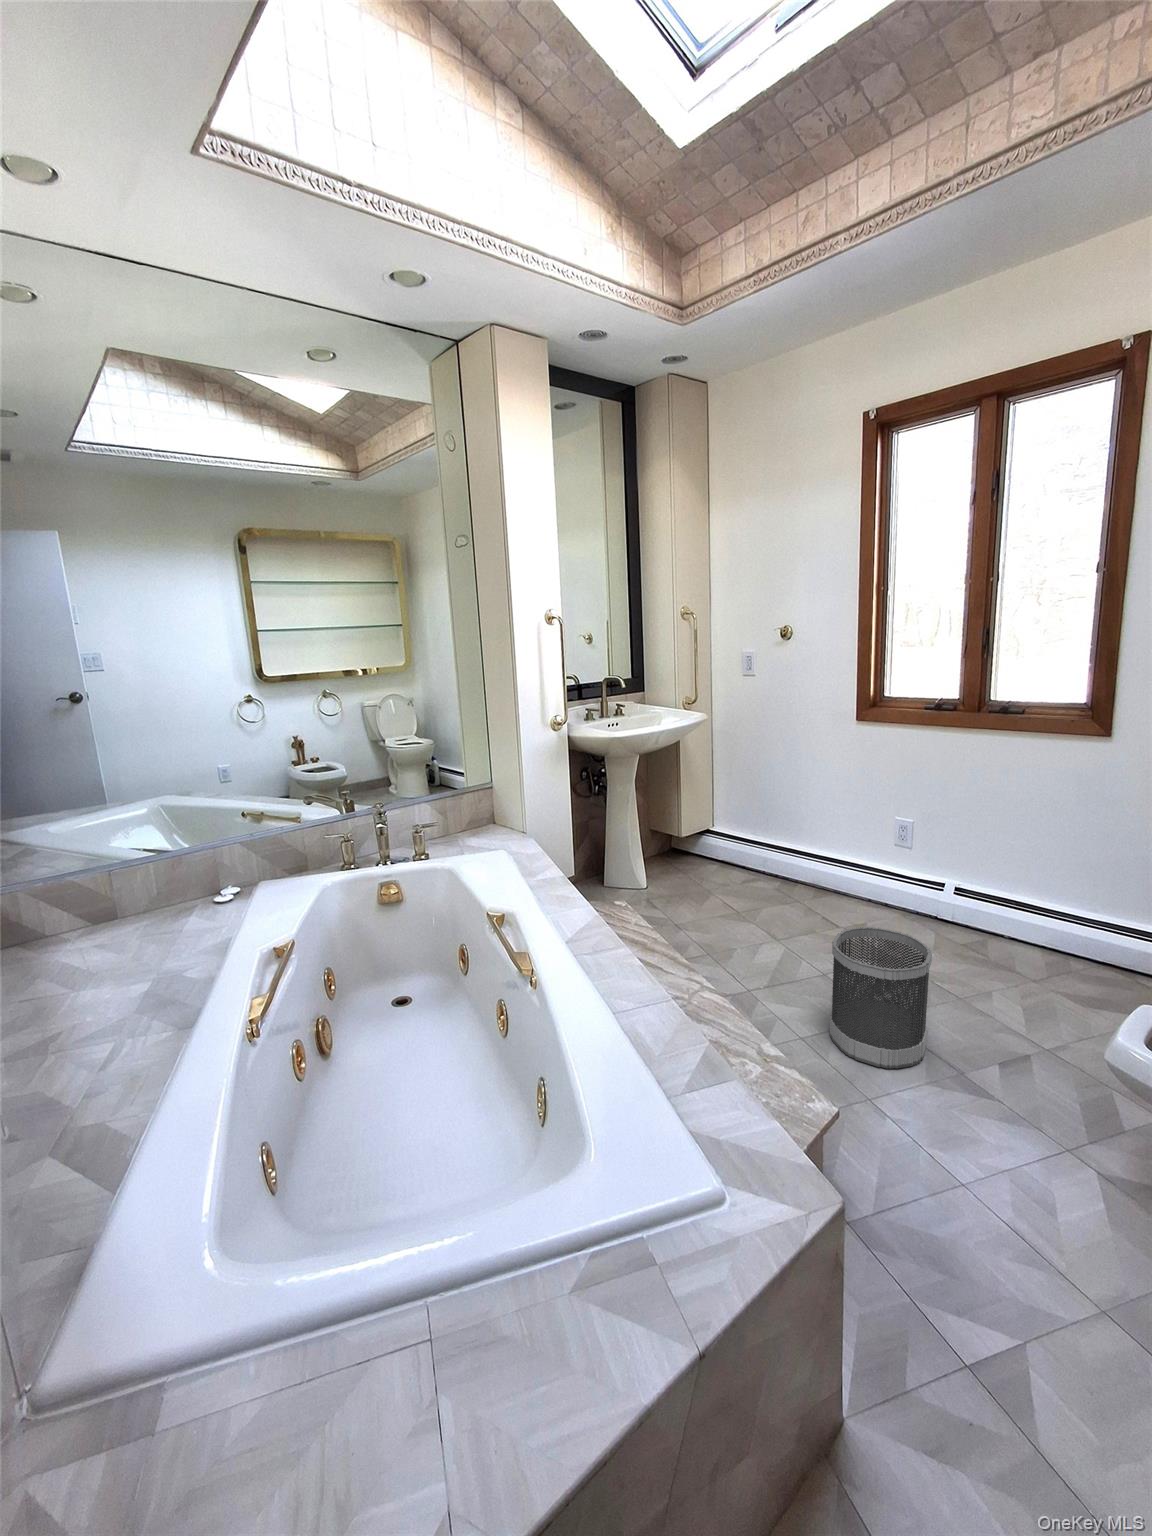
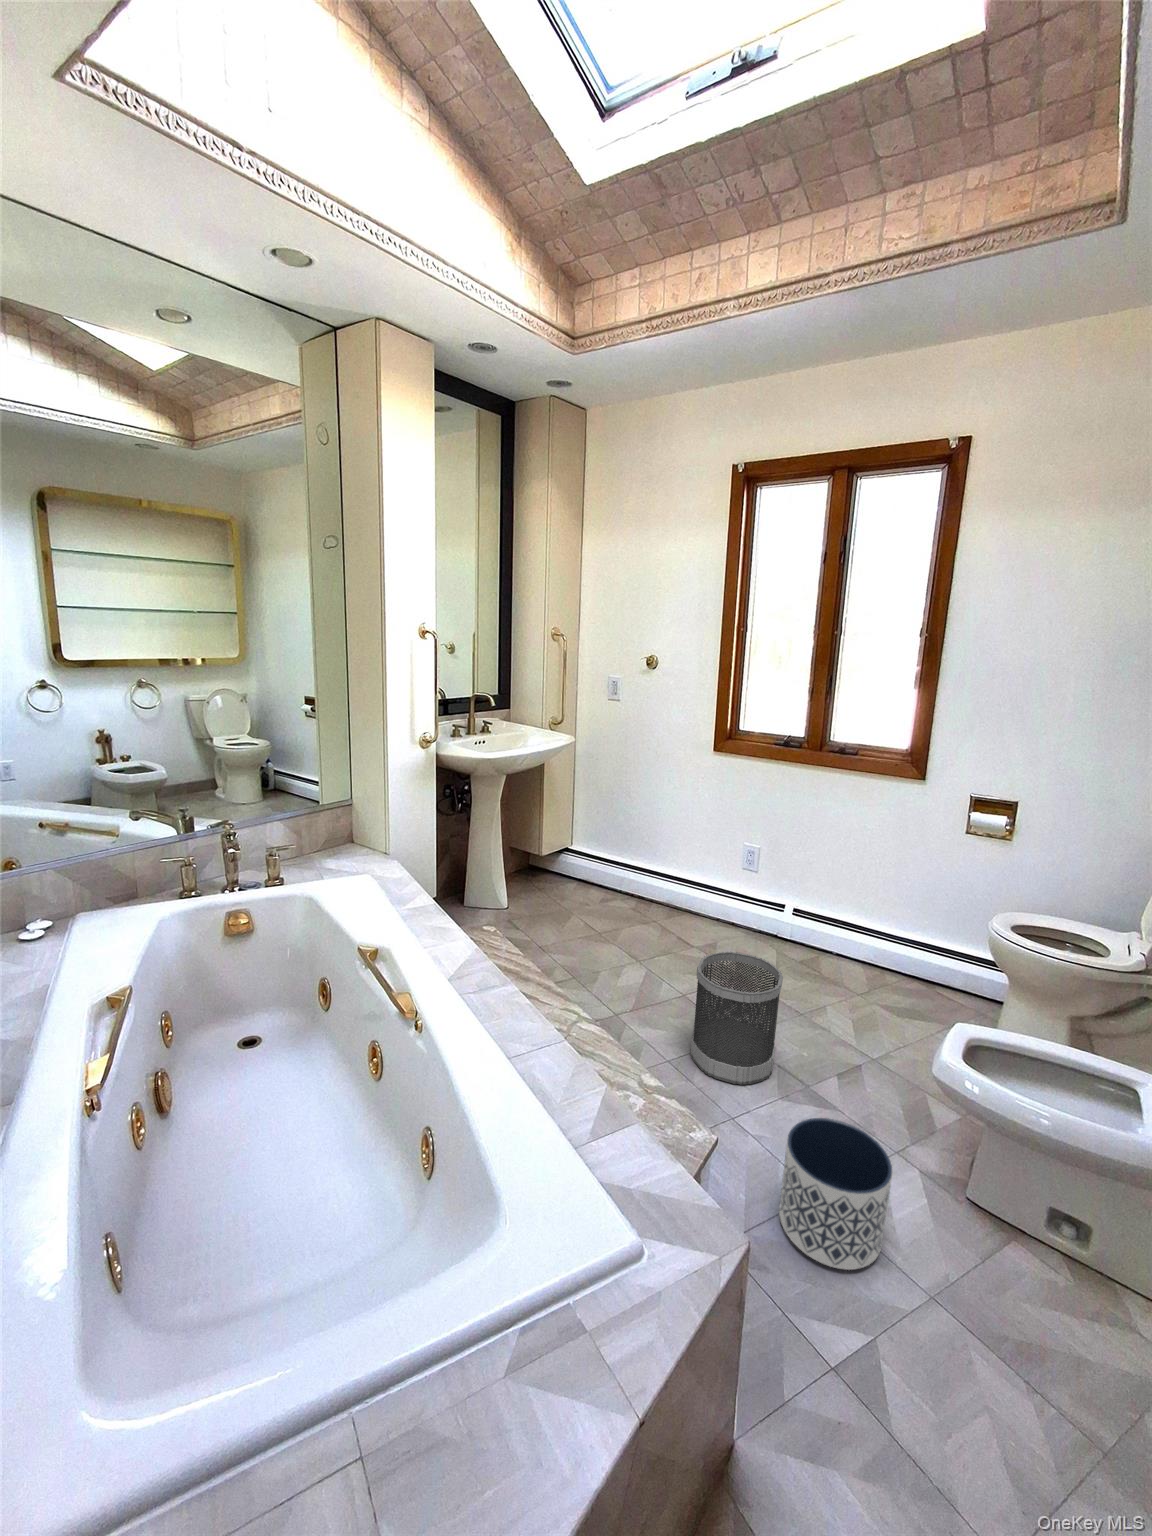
planter: none [927,1106,1065,1280] -> present [779,1118,892,1270]

